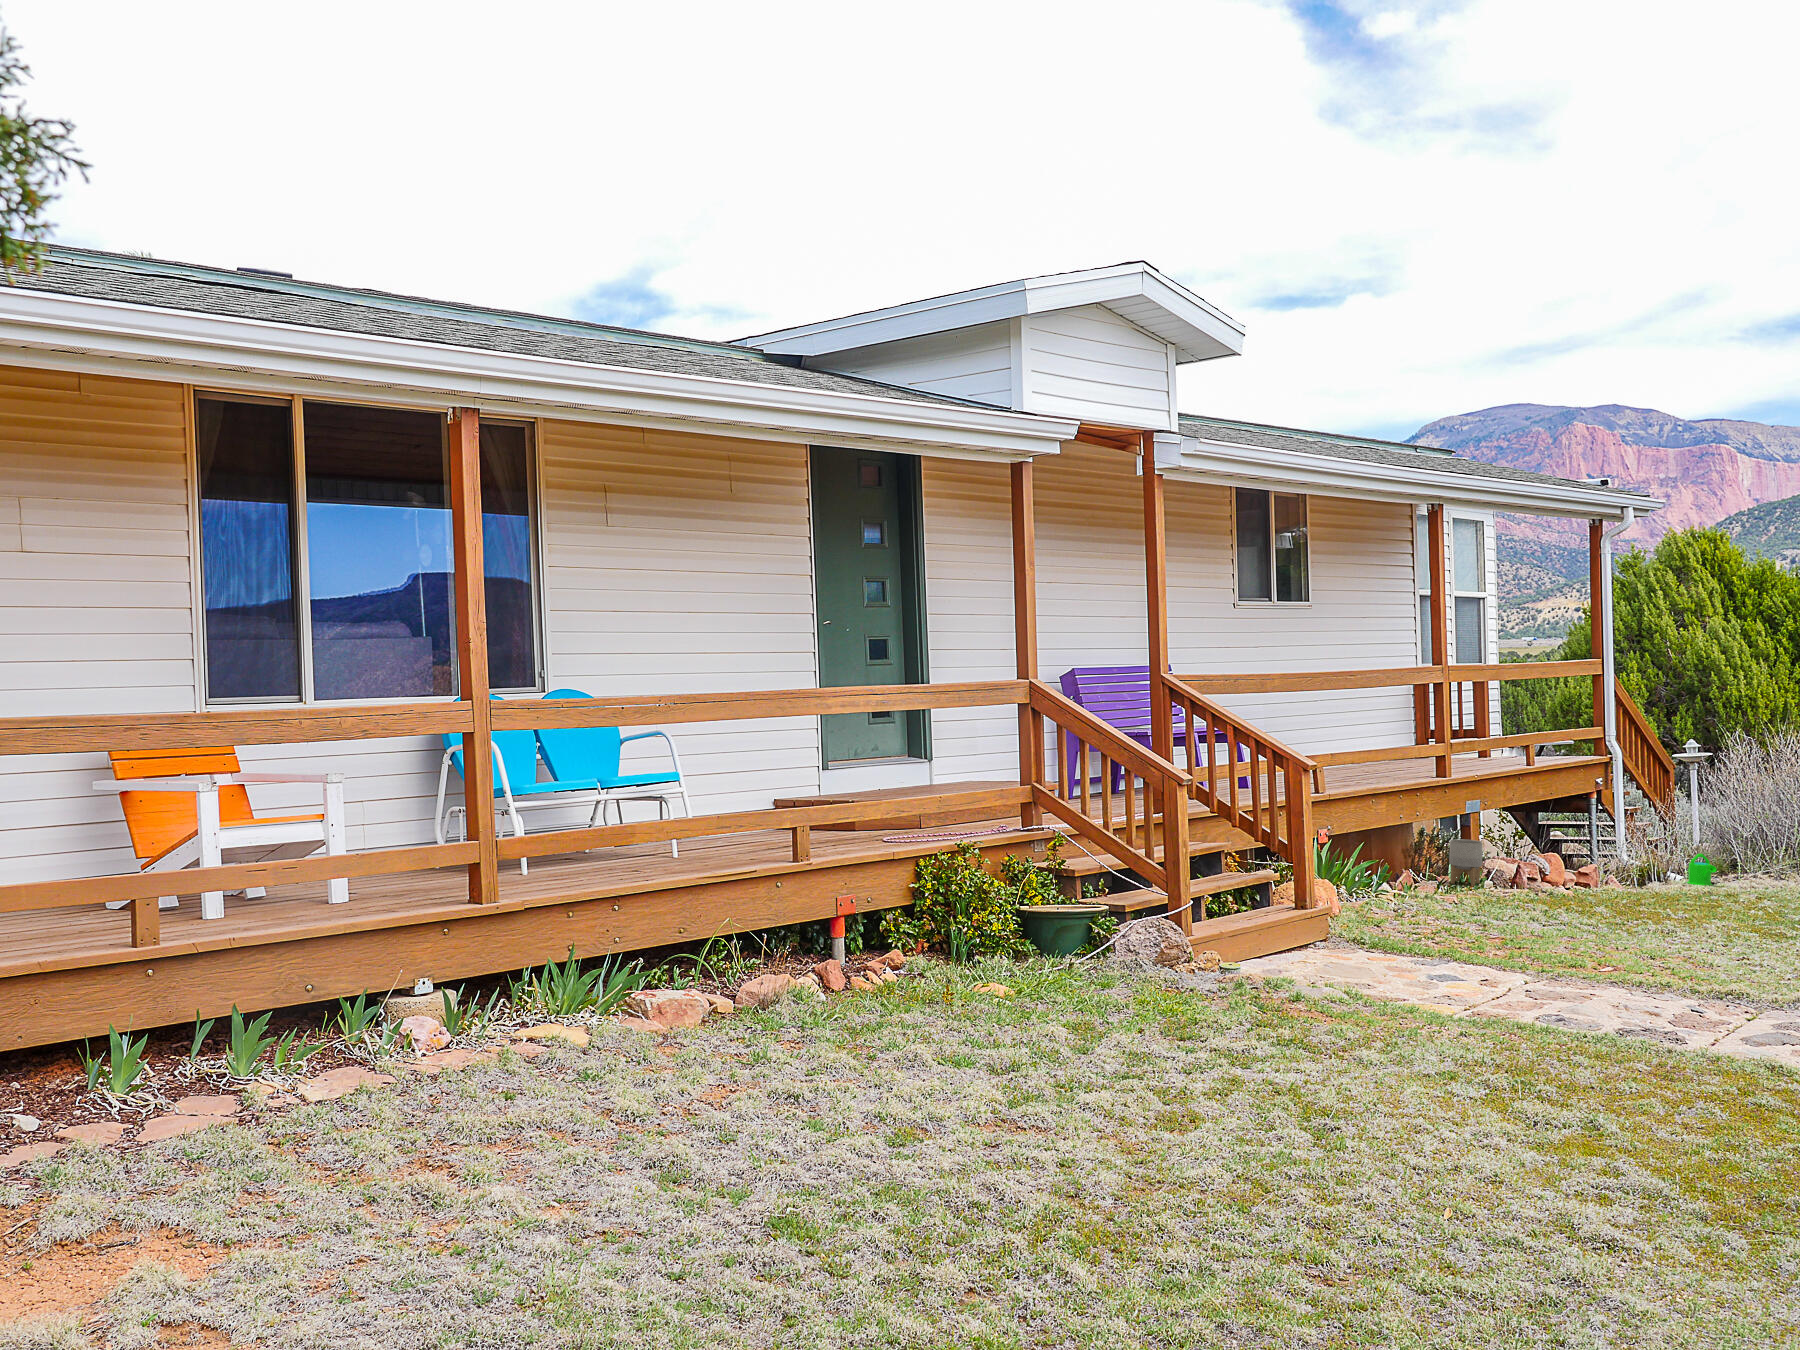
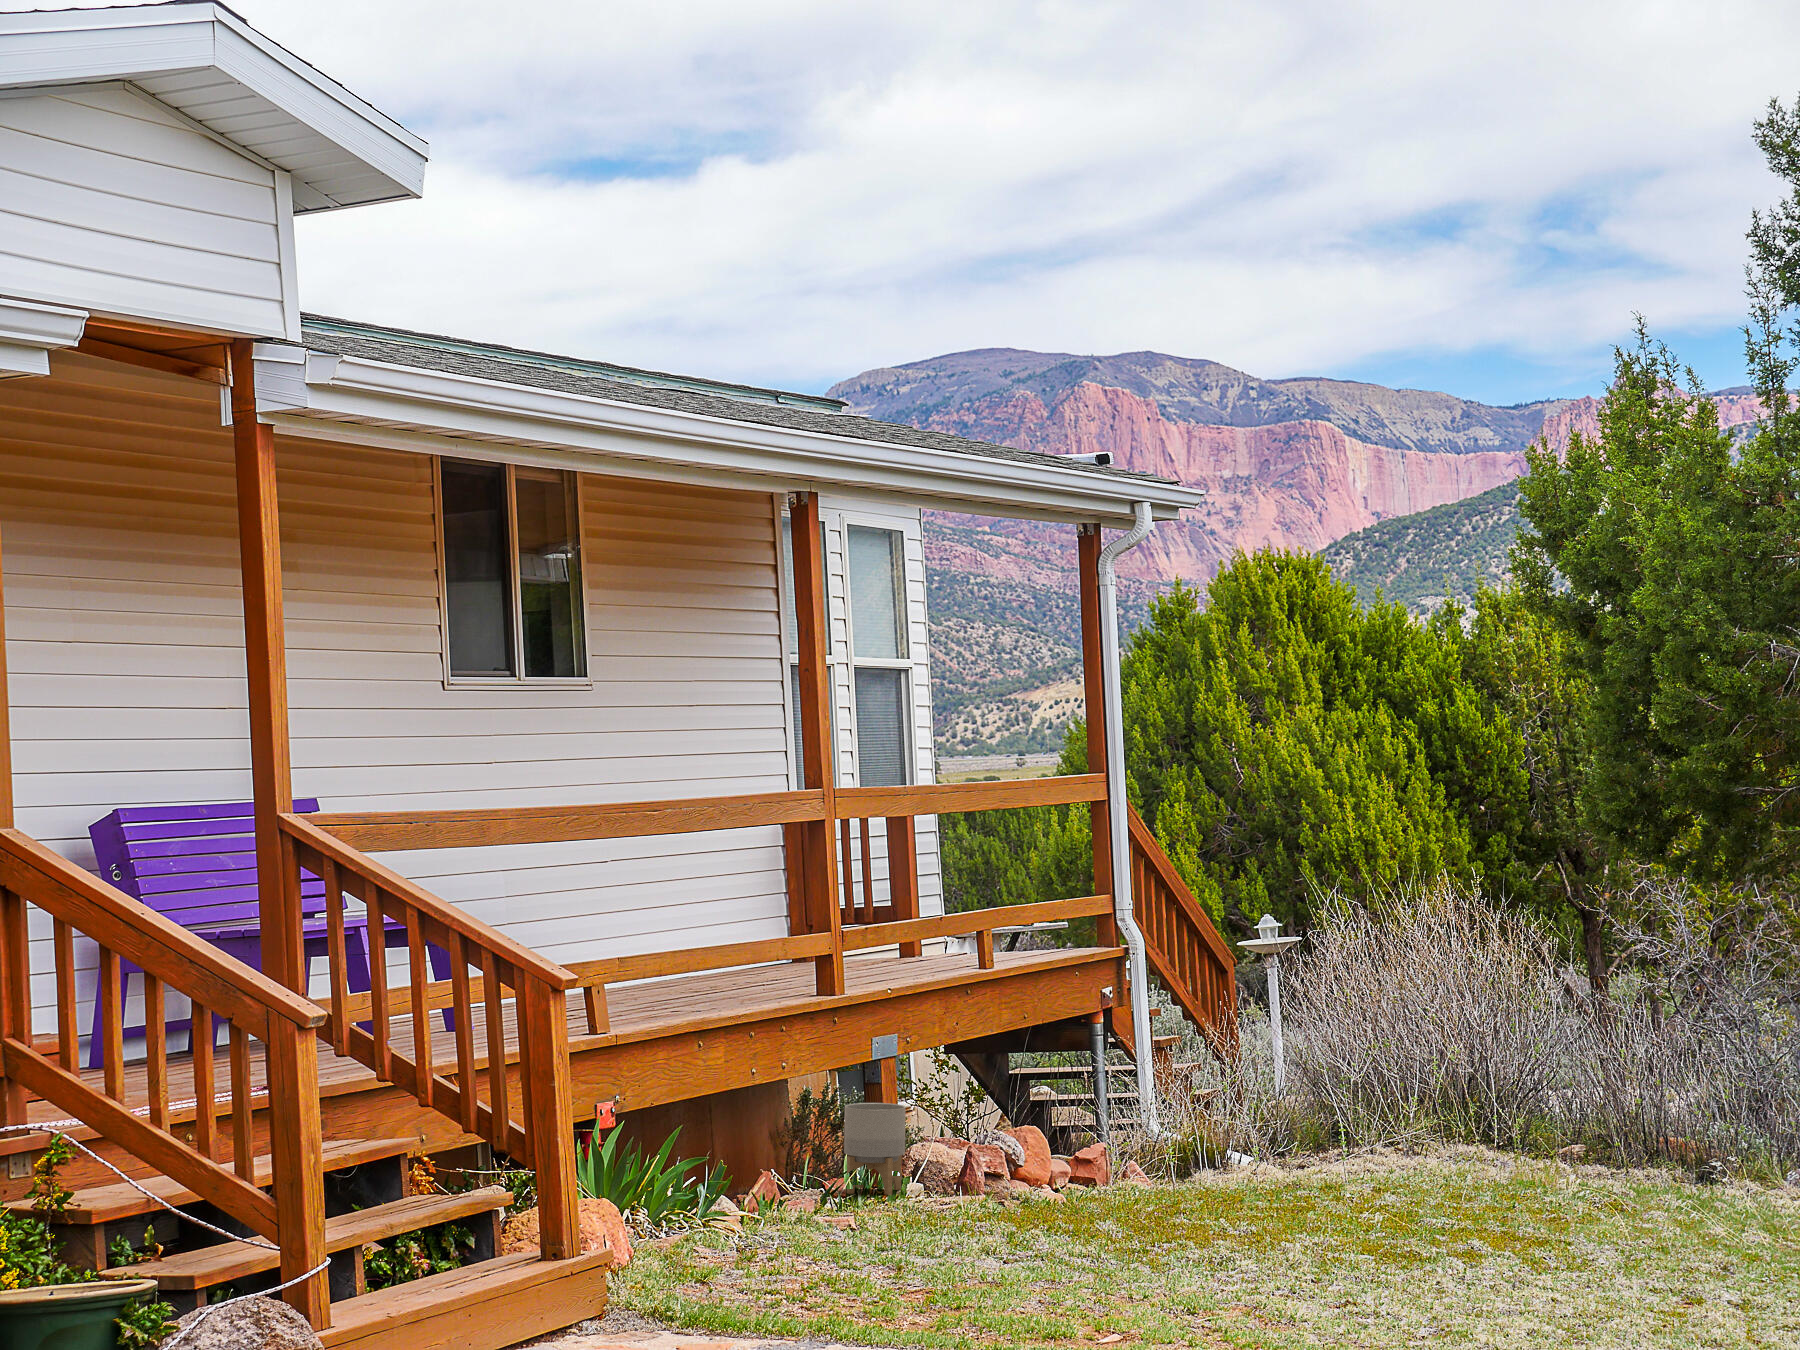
watering can: present [1687,853,1717,885] -> none [1259,1110,1309,1169]

